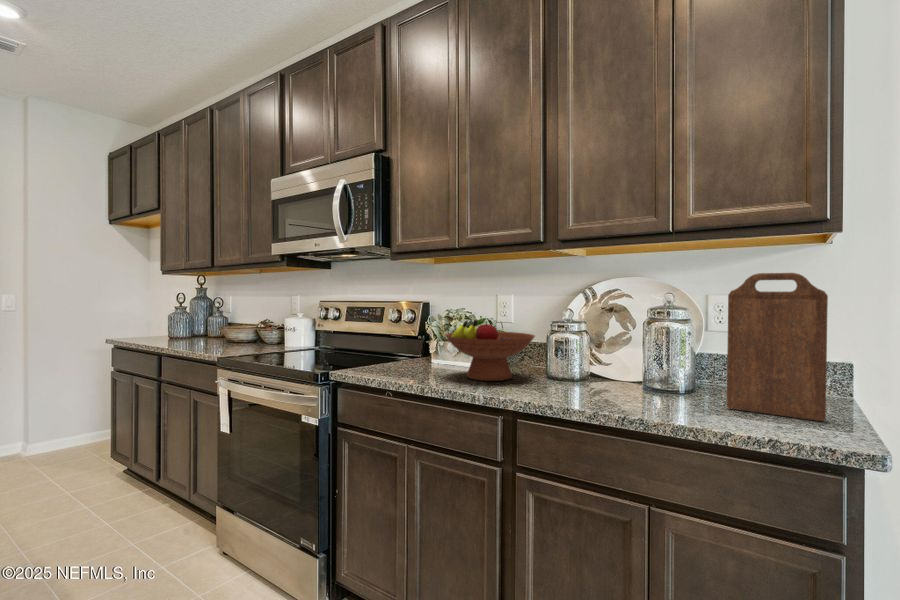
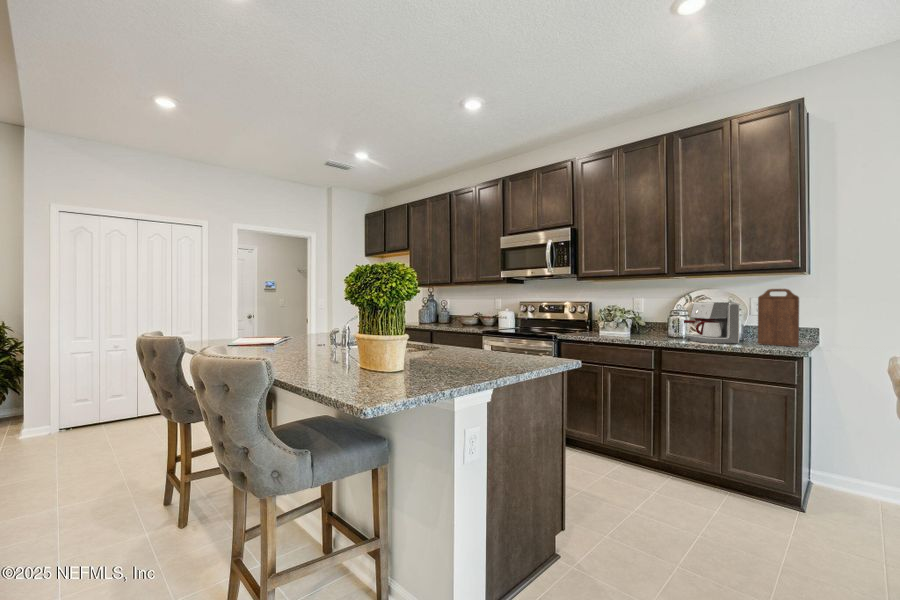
coffee maker: none [566,305,686,410] -> present [684,302,740,344]
fruit bowl: present [445,320,535,381] -> none [617,309,663,337]

